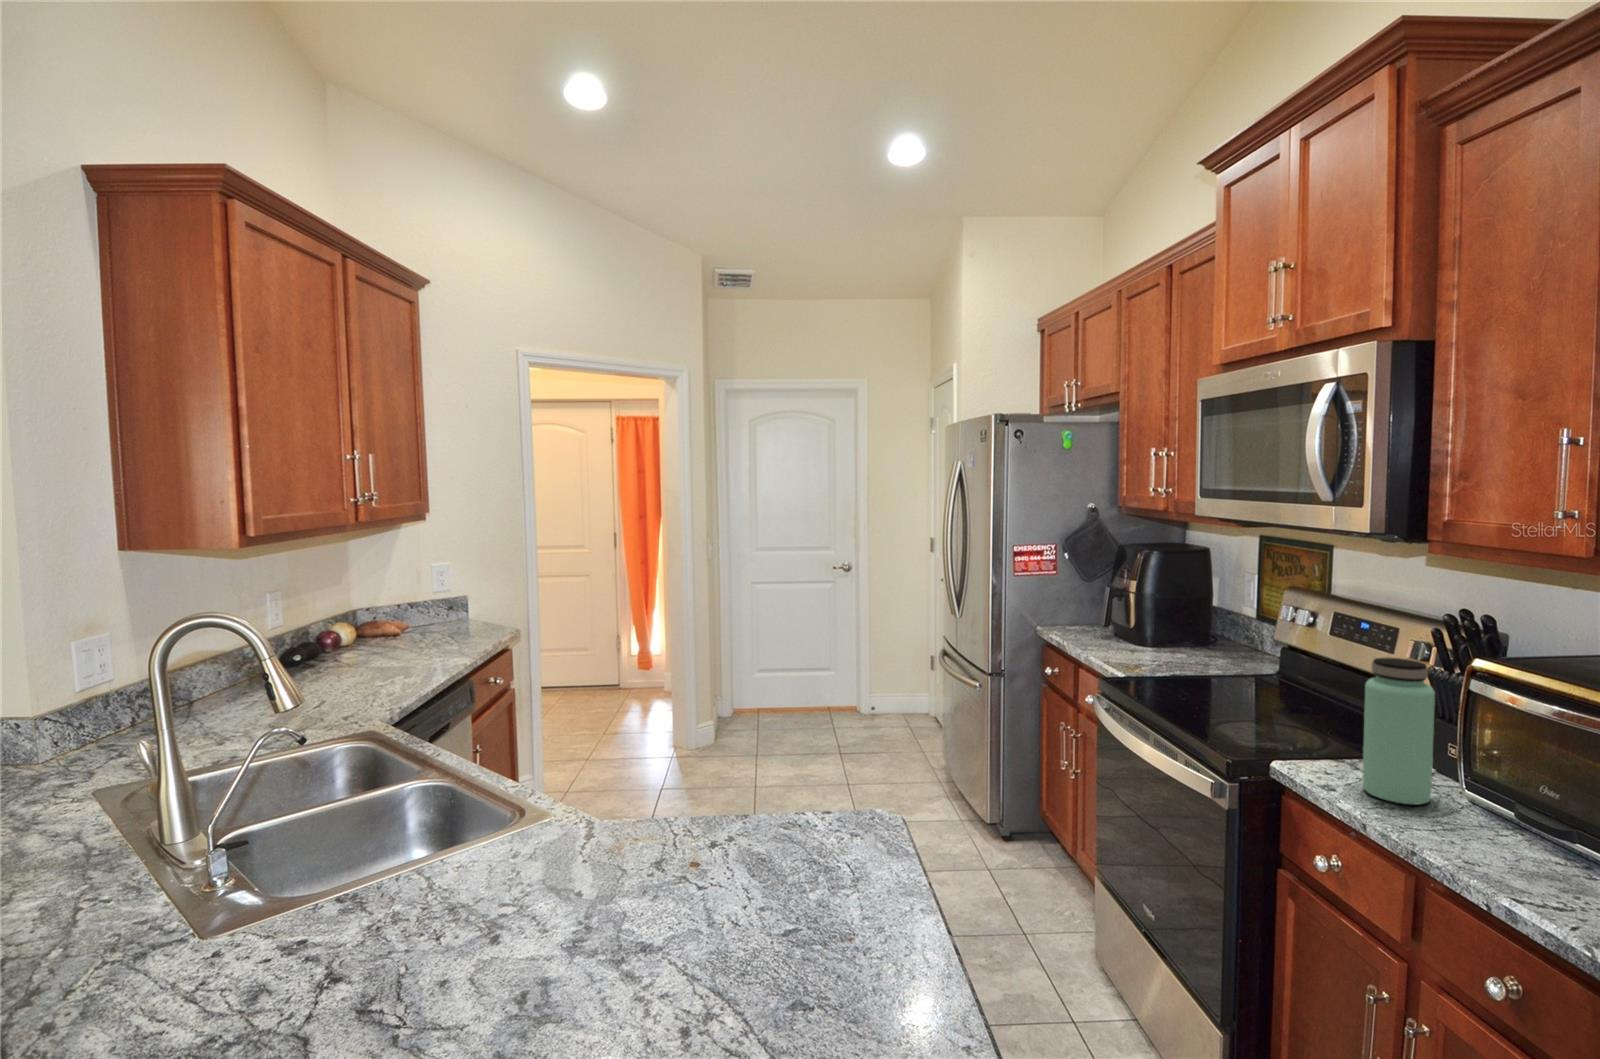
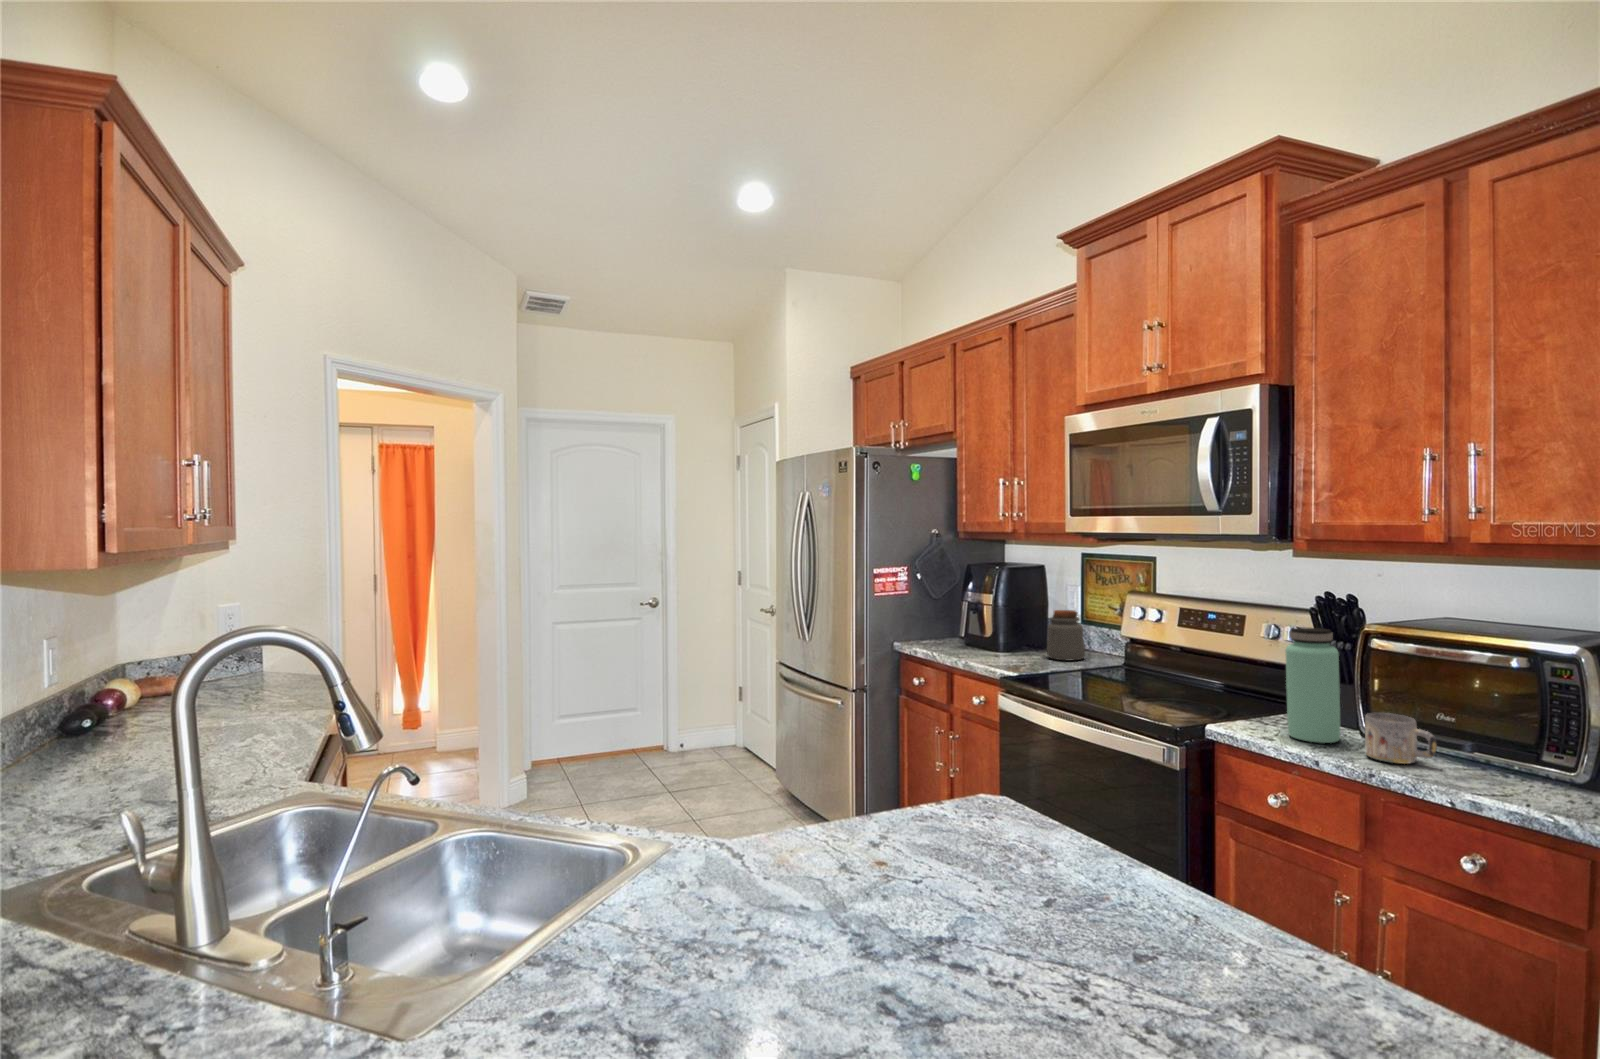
jar: none [1192,603,1239,662] -> present [1047,610,1085,660]
mug: none [1435,776,1521,847] -> present [1365,713,1437,764]

